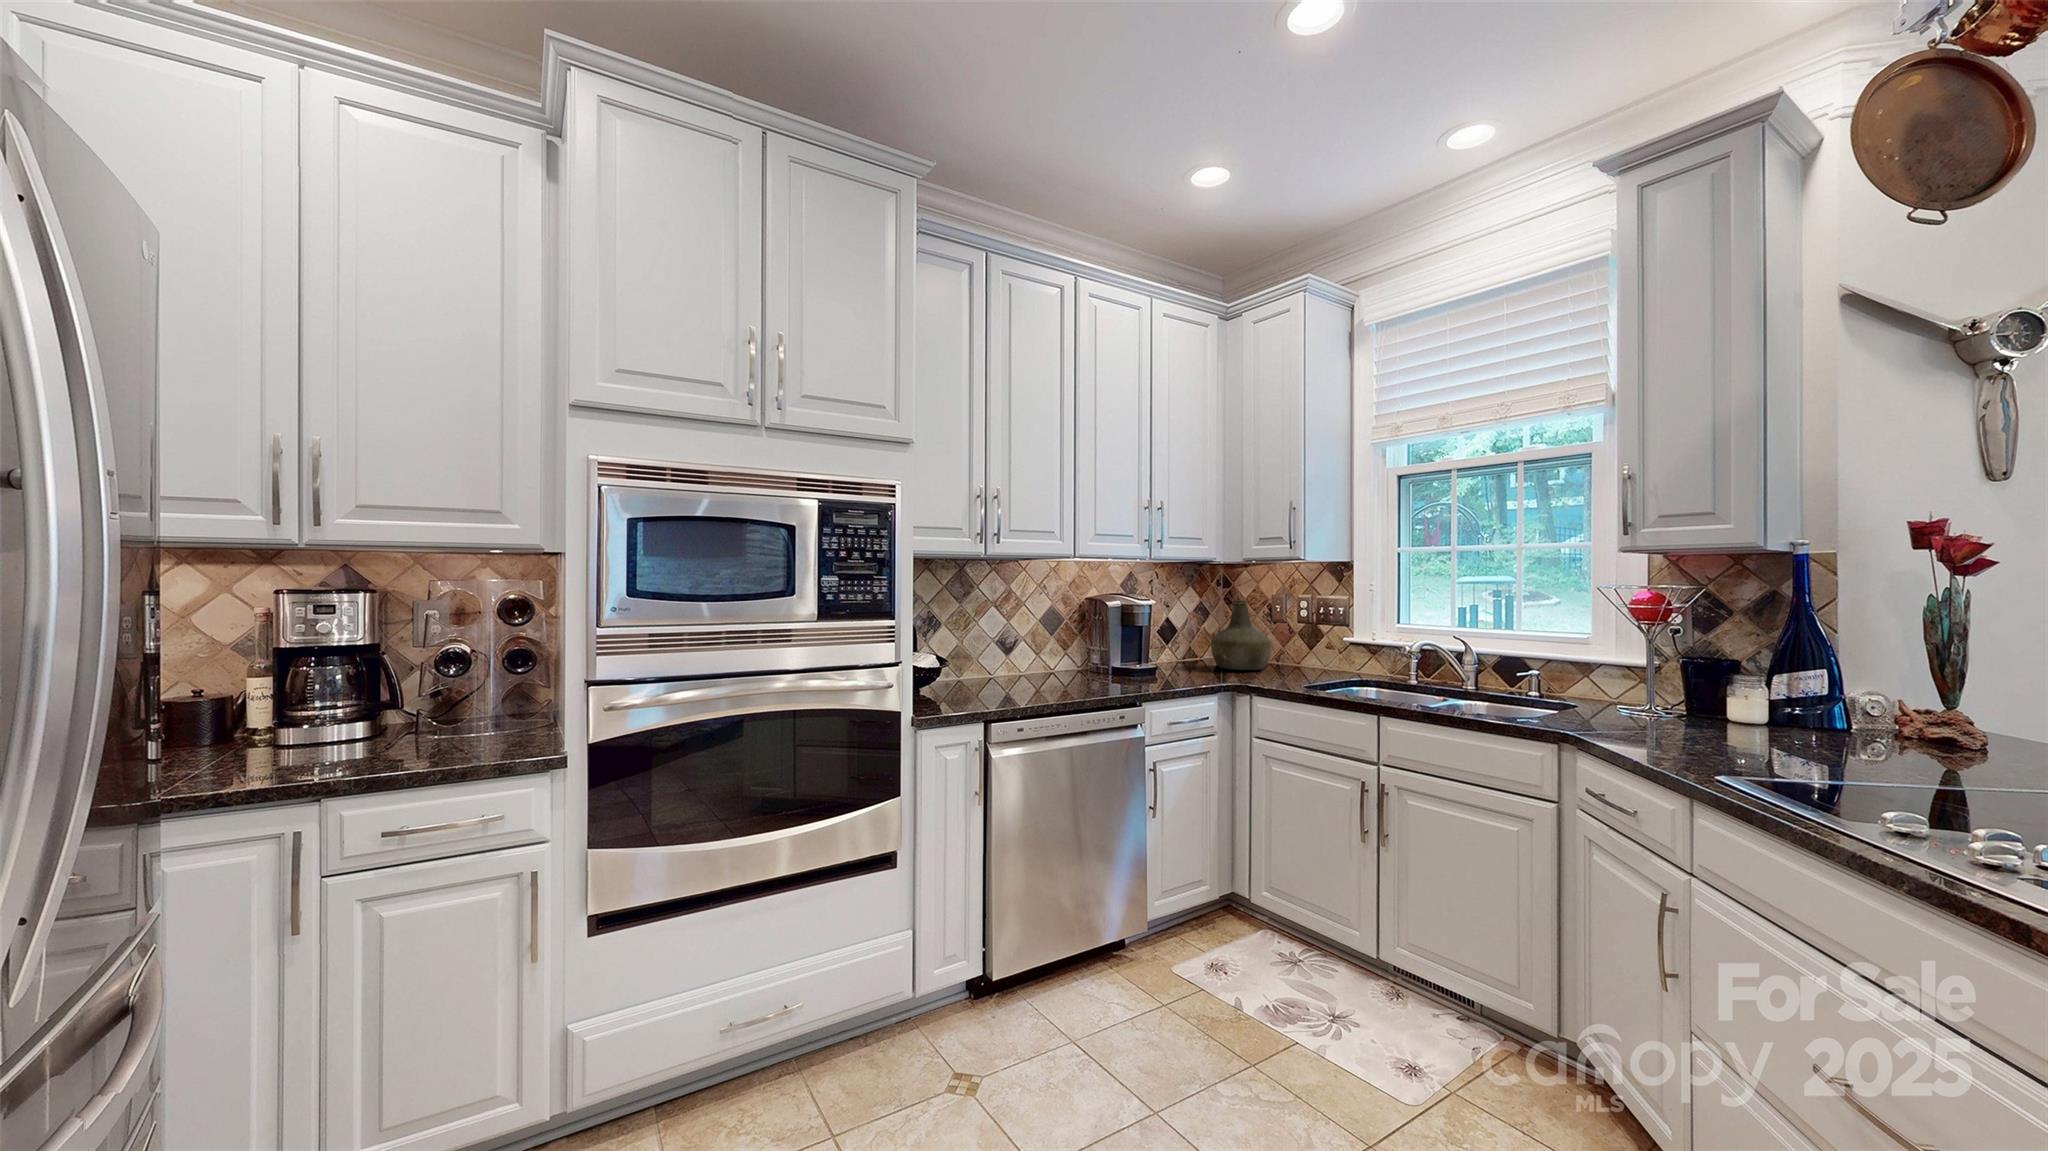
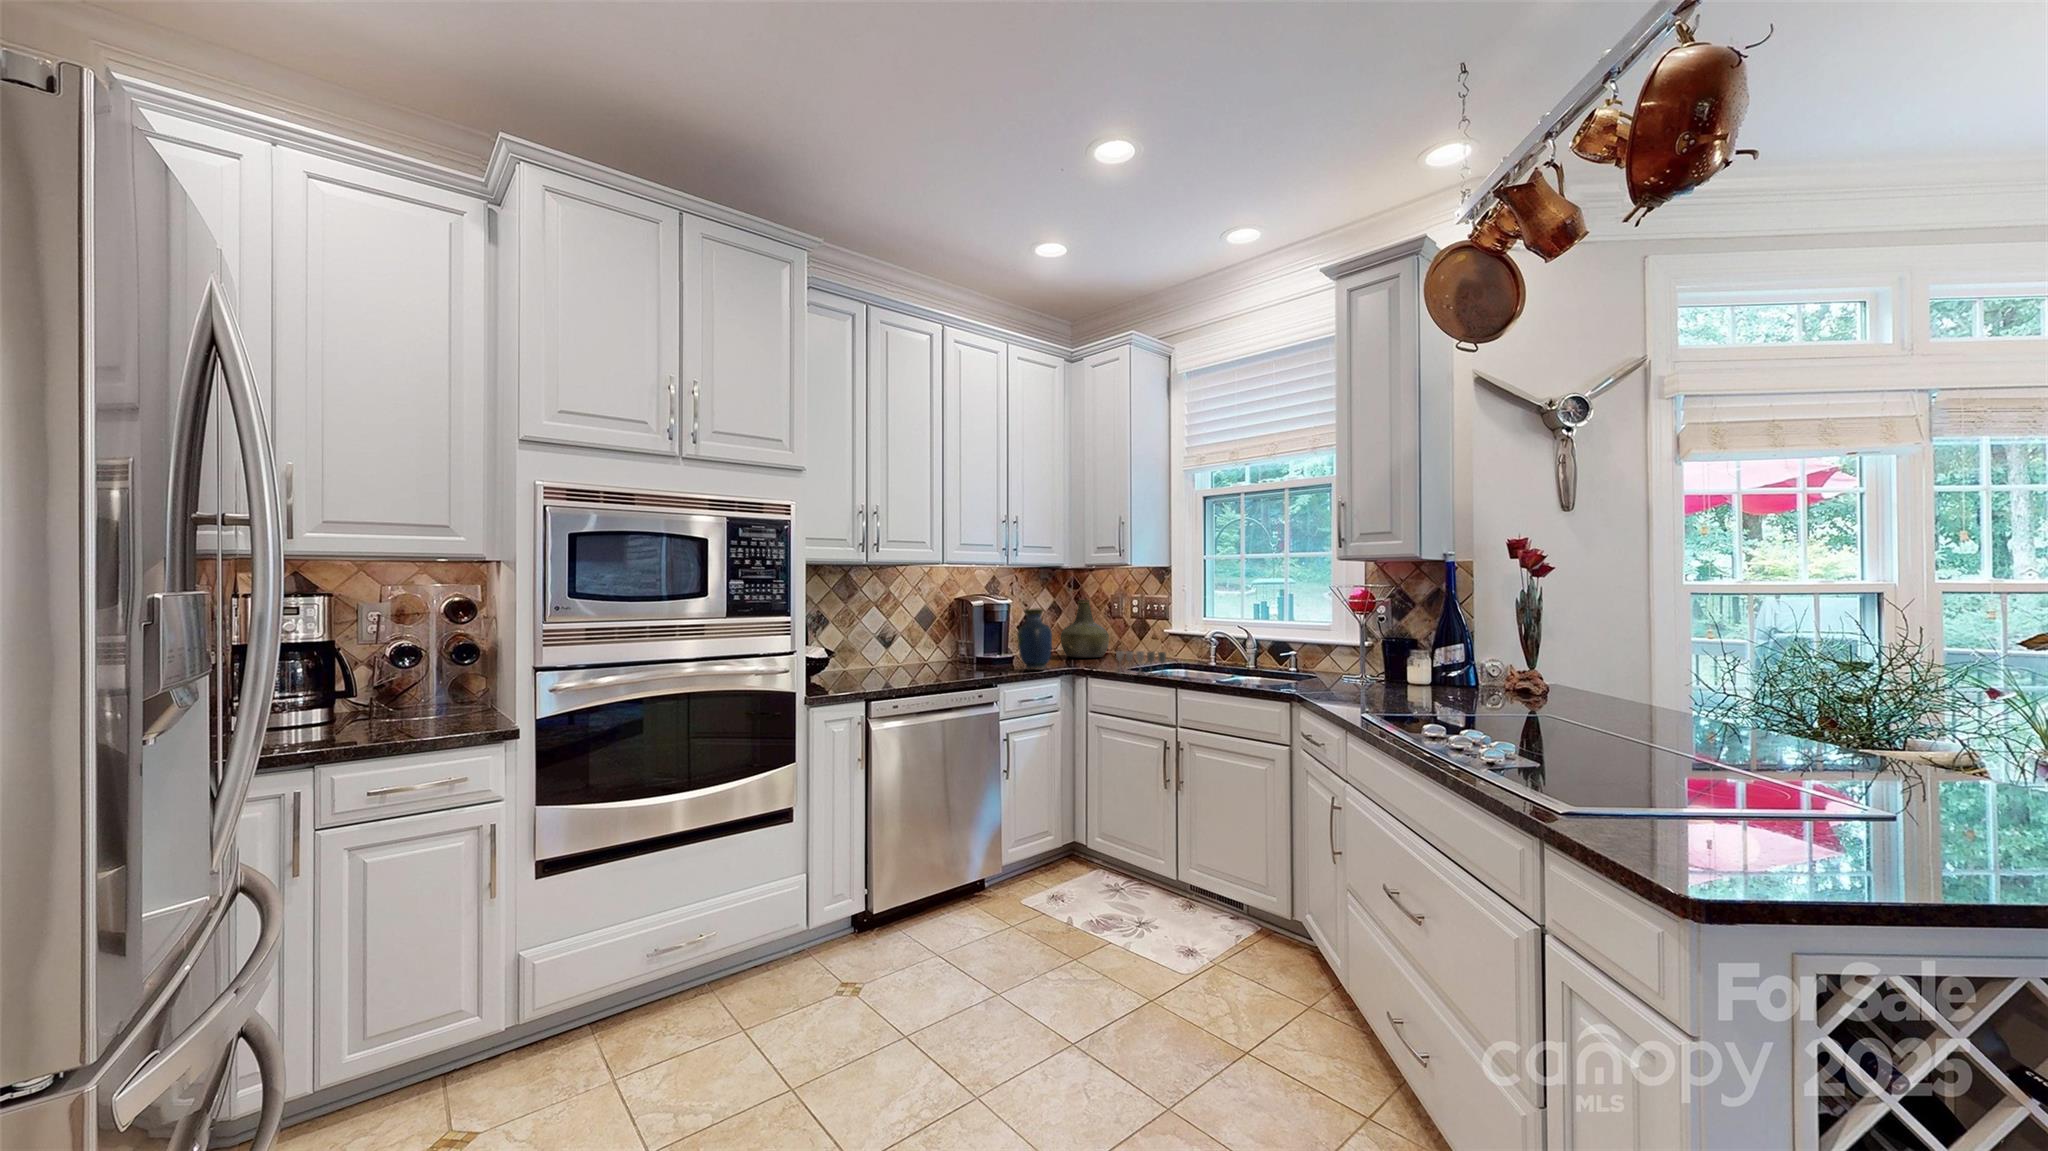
vase: none [1163,611,1207,685] -> present [1017,608,1052,669]
wine glass: none [1291,665,1361,700] -> present [1116,651,1166,676]

